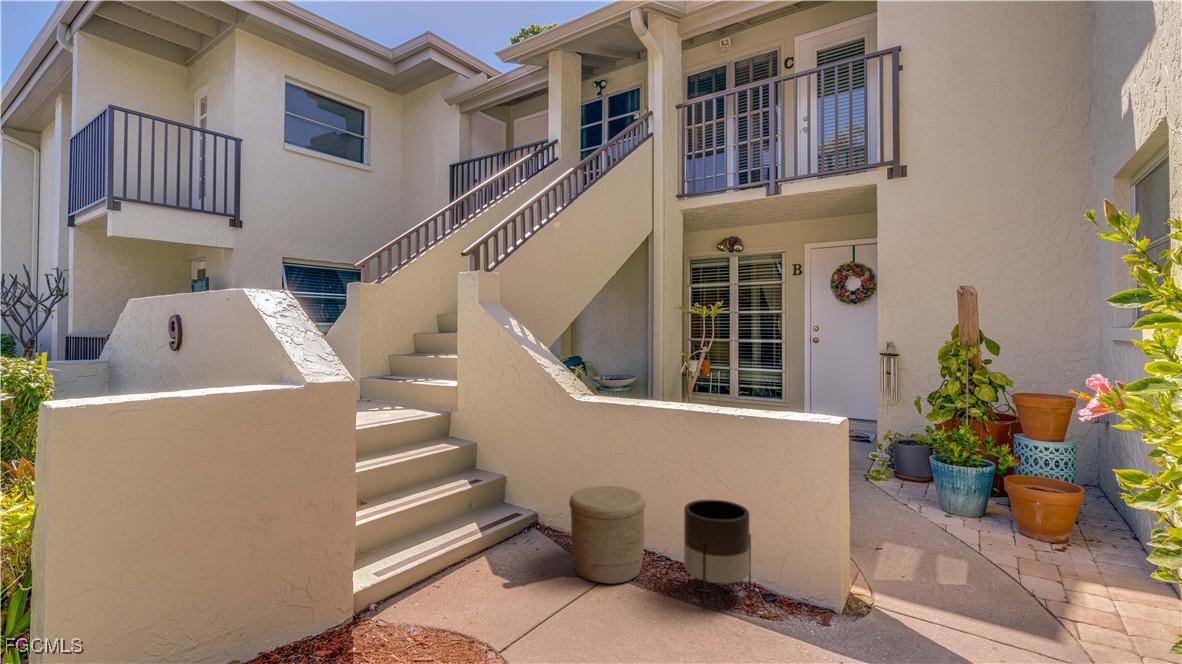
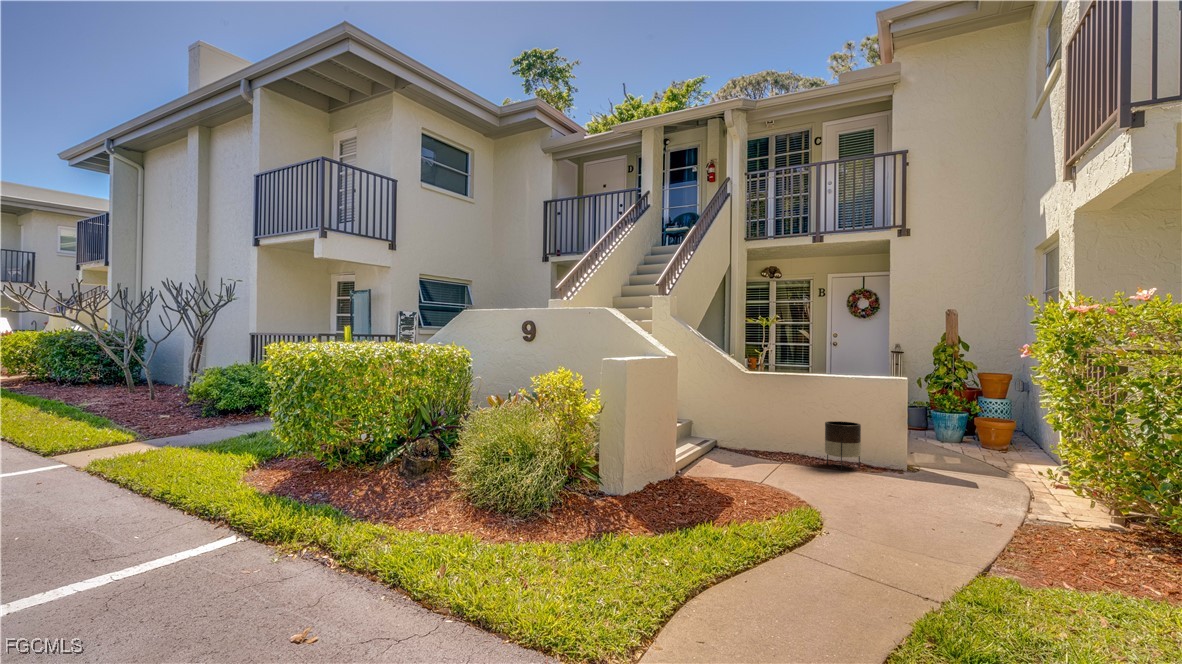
woven basket: present [569,486,645,584] -> none [755,420,799,466]

